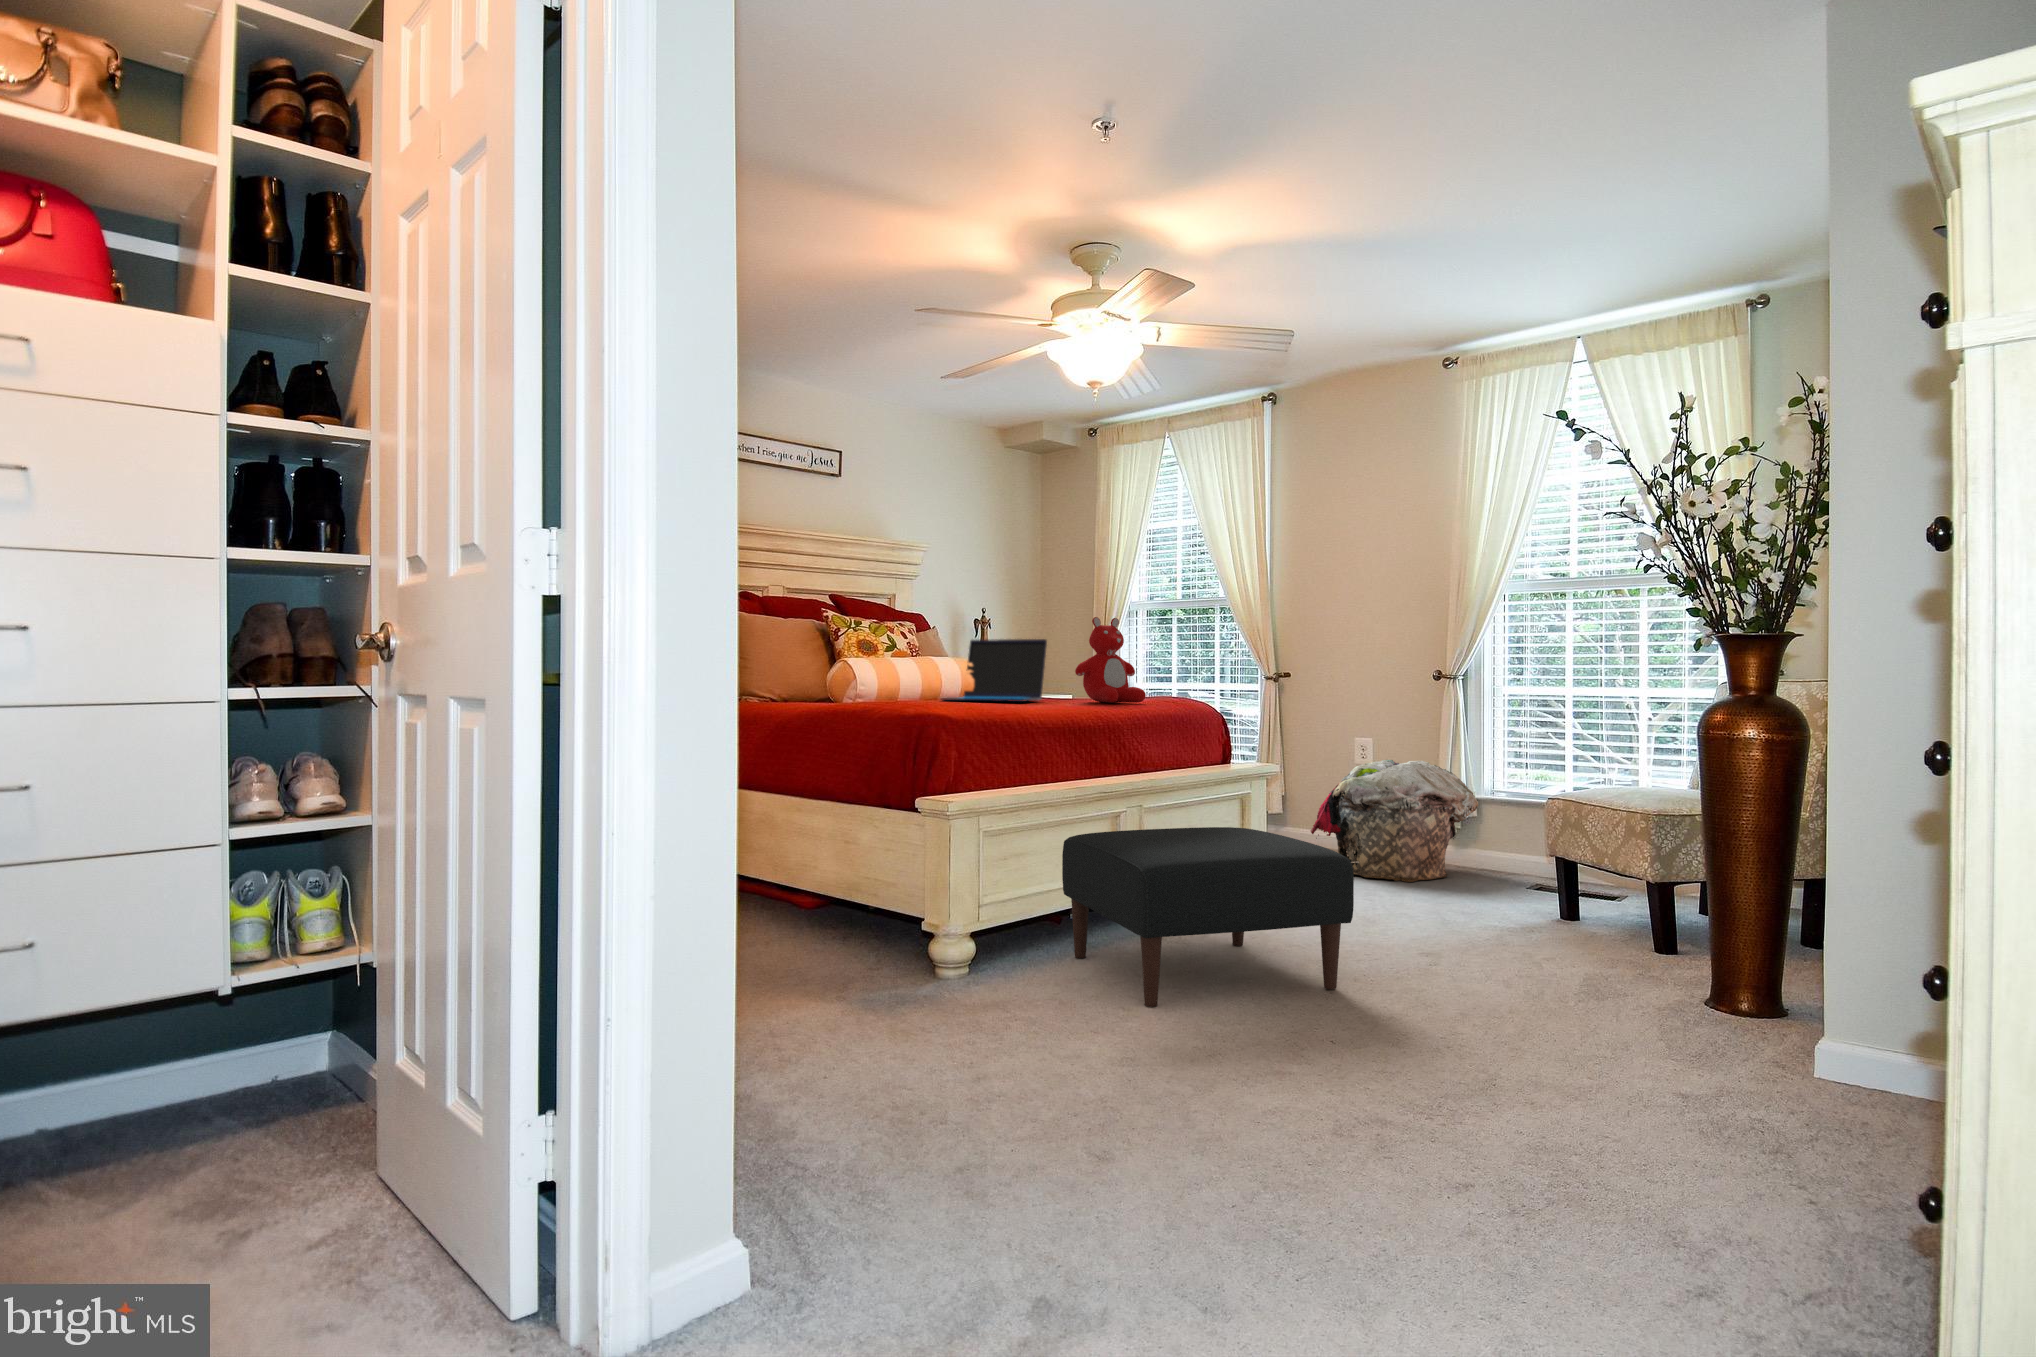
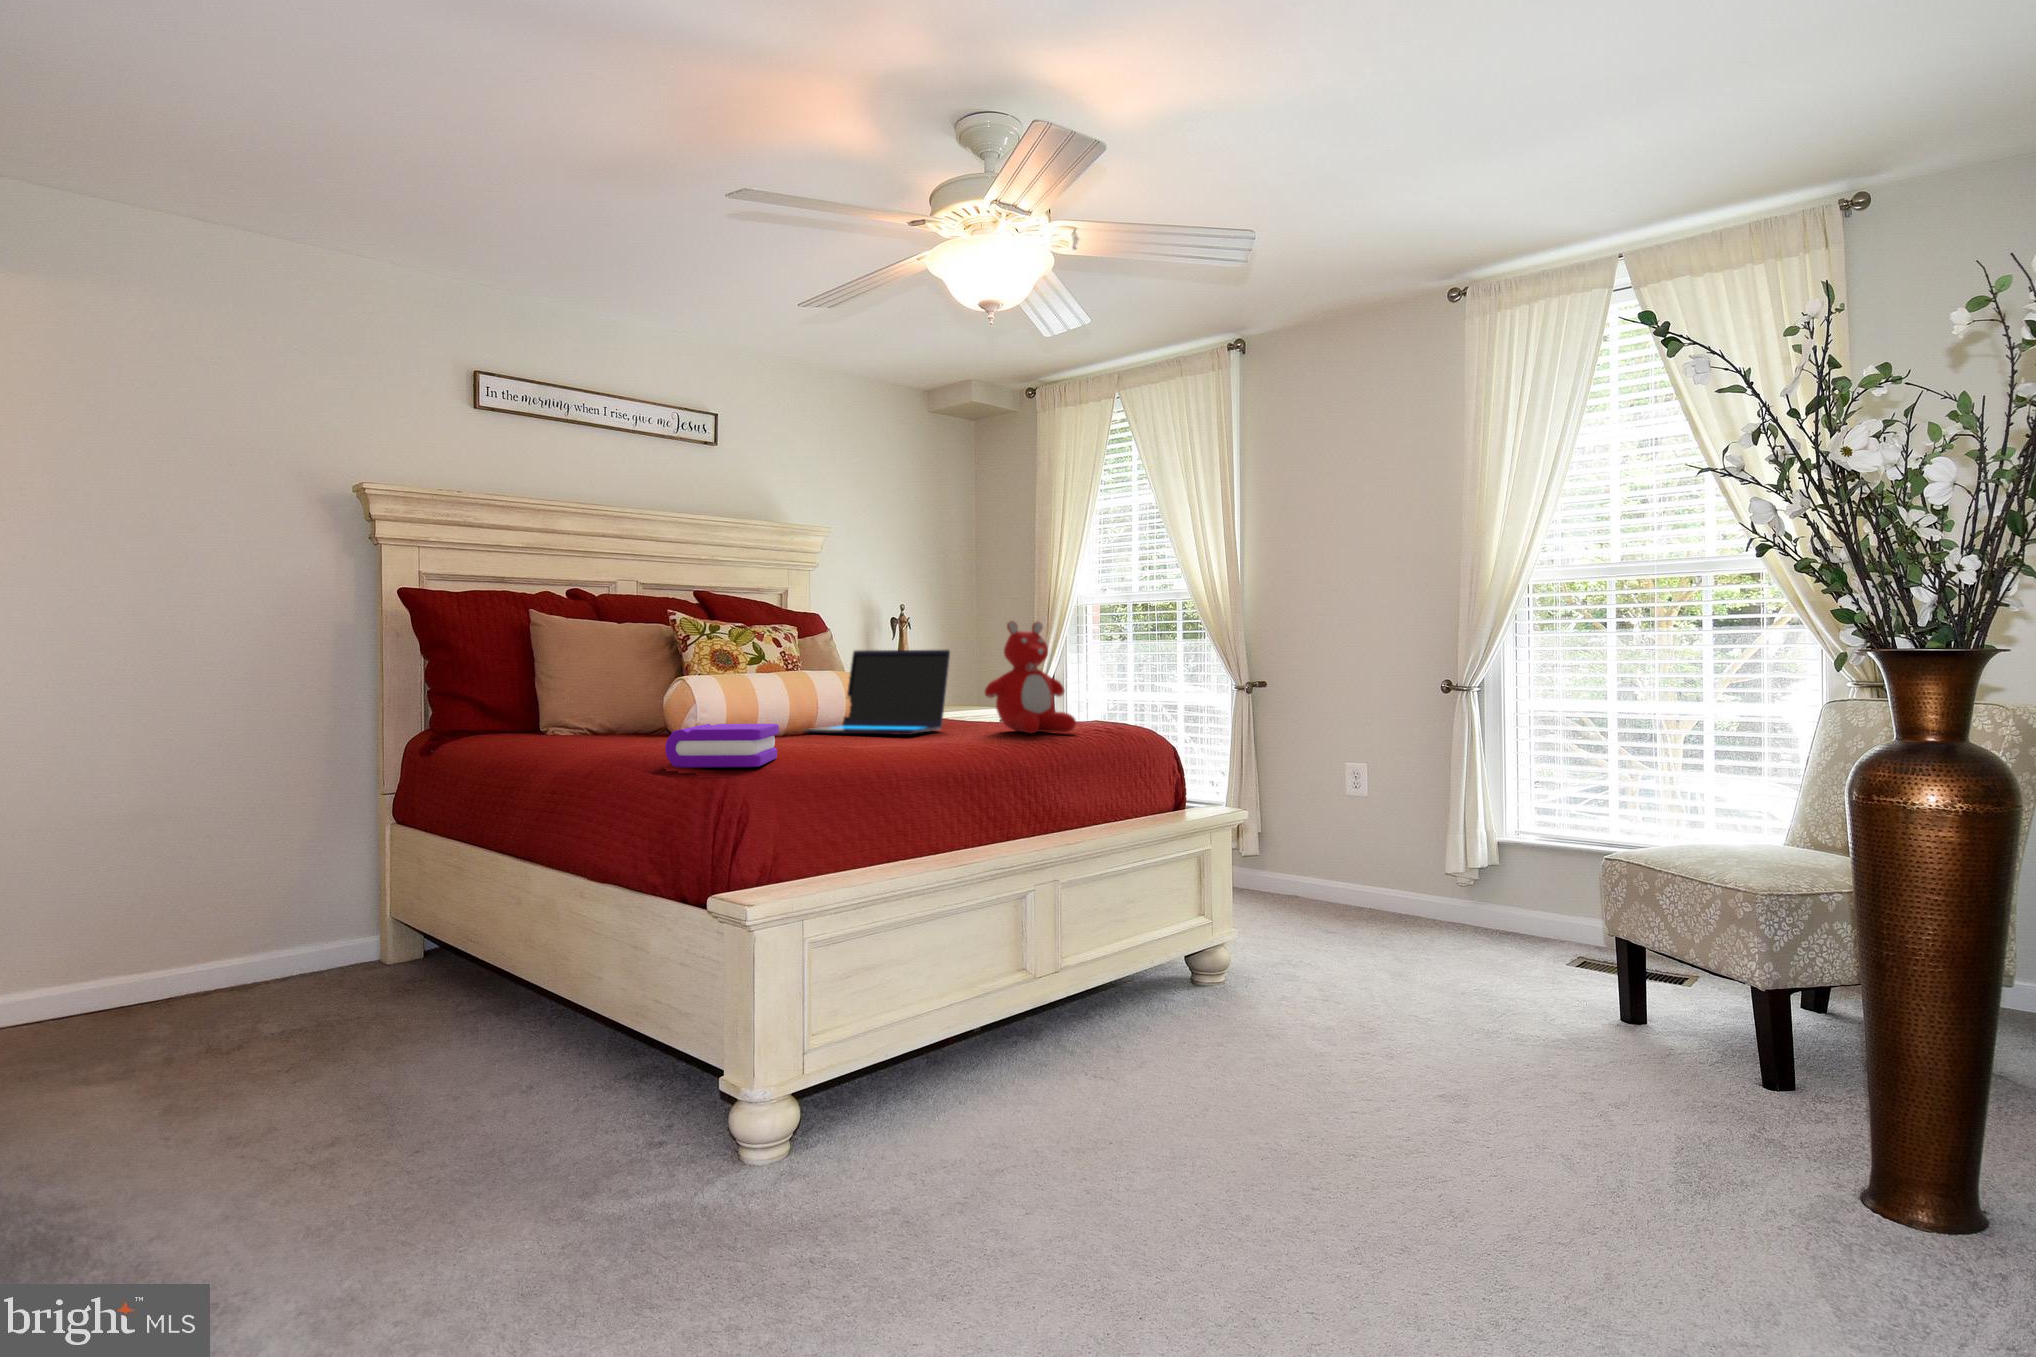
book: none [876,685,945,713] -> present [665,724,779,768]
laundry basket: present [1310,760,1478,882] -> none [1293,795,1505,955]
ottoman: present [1062,827,1354,1007] -> none [938,917,1345,1220]

